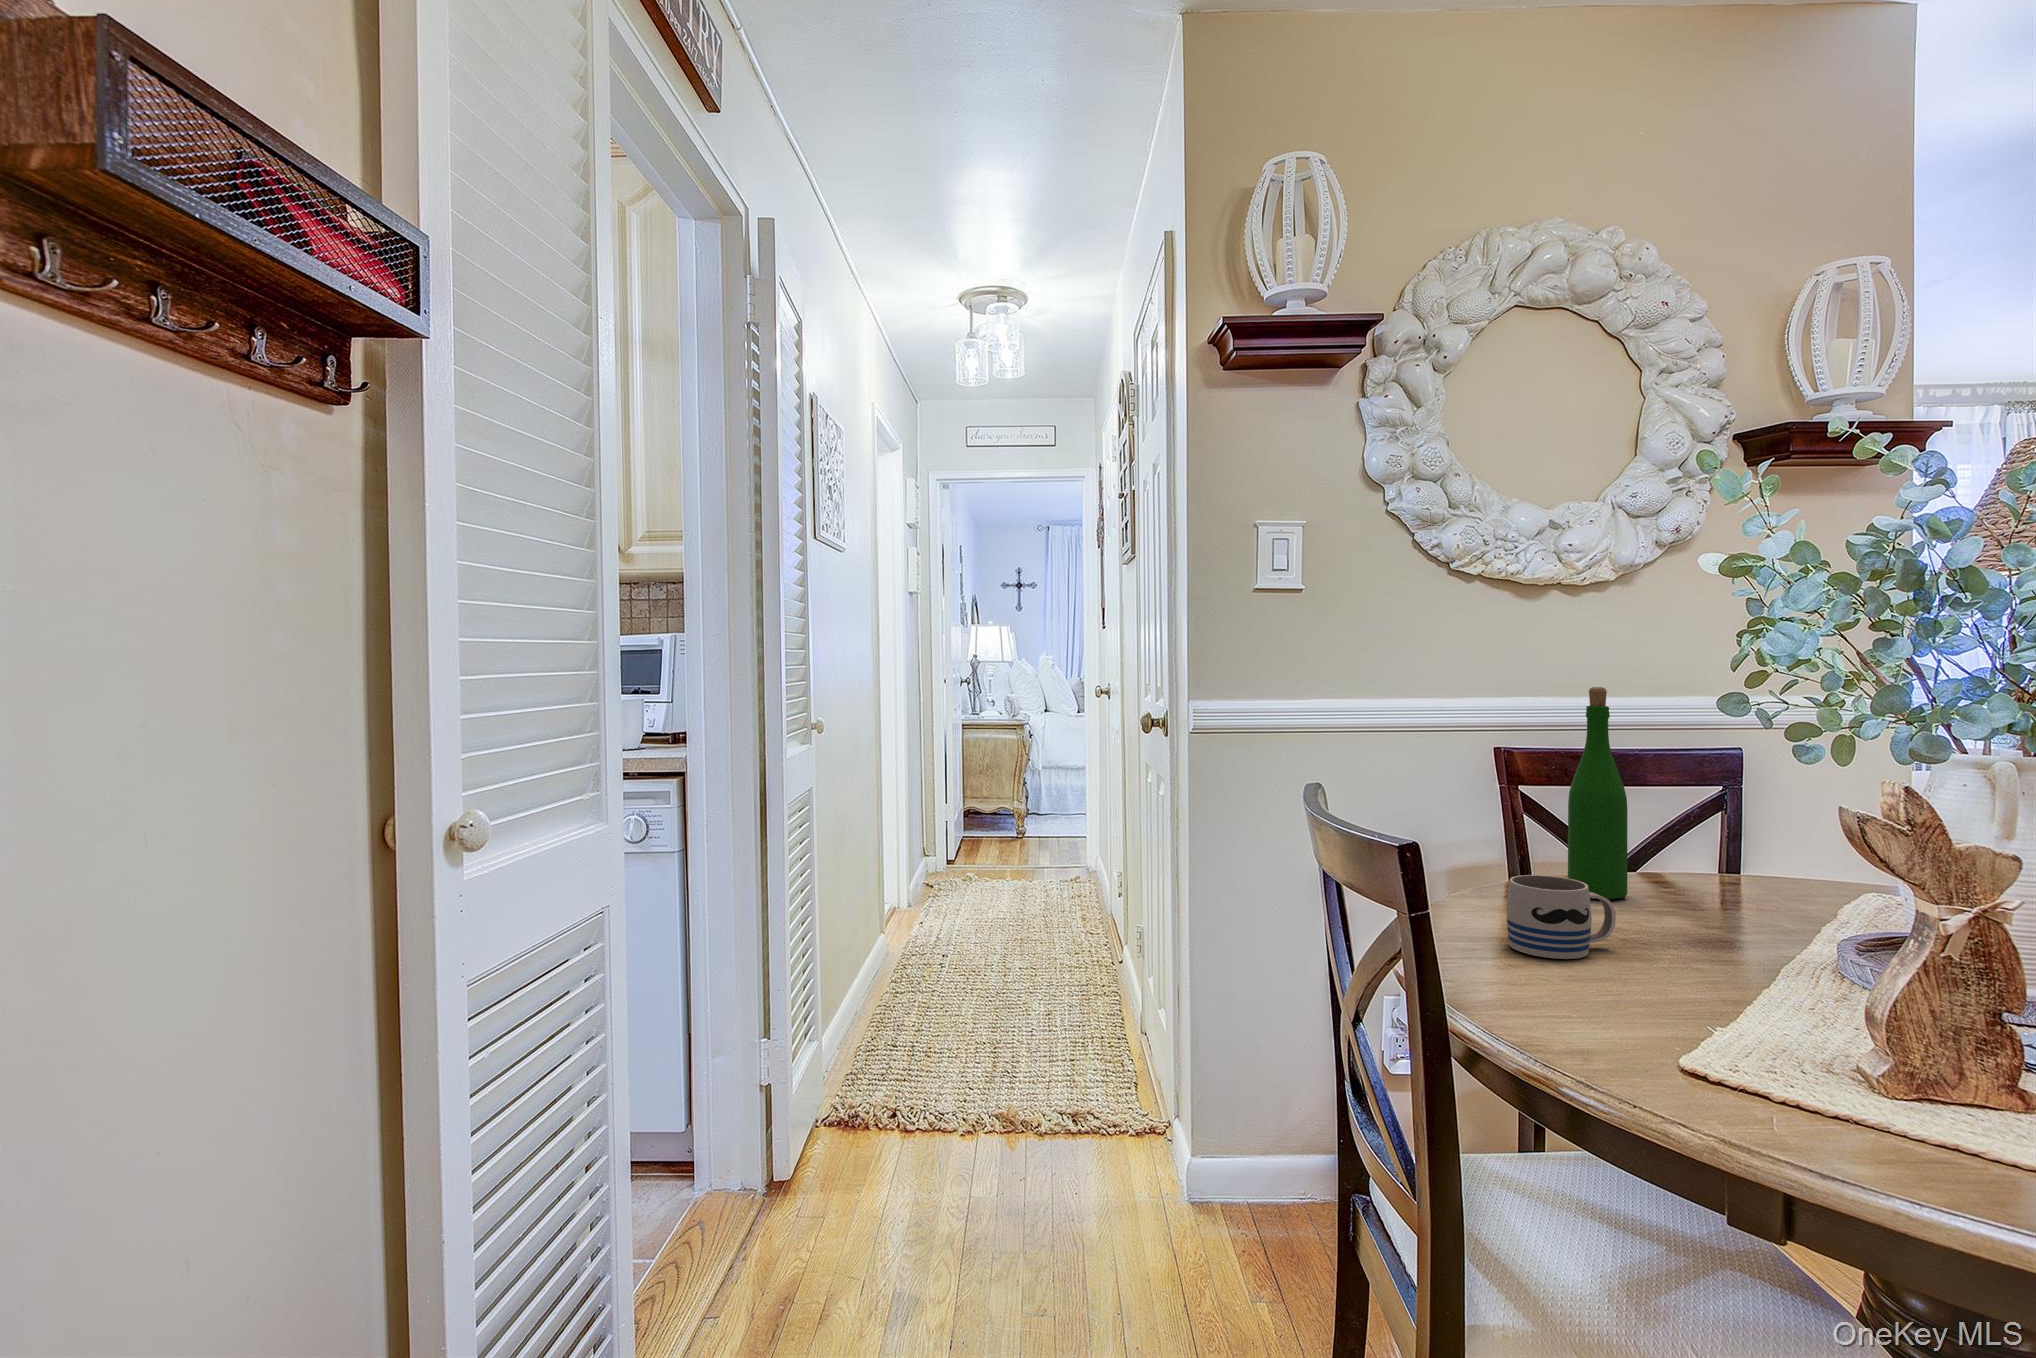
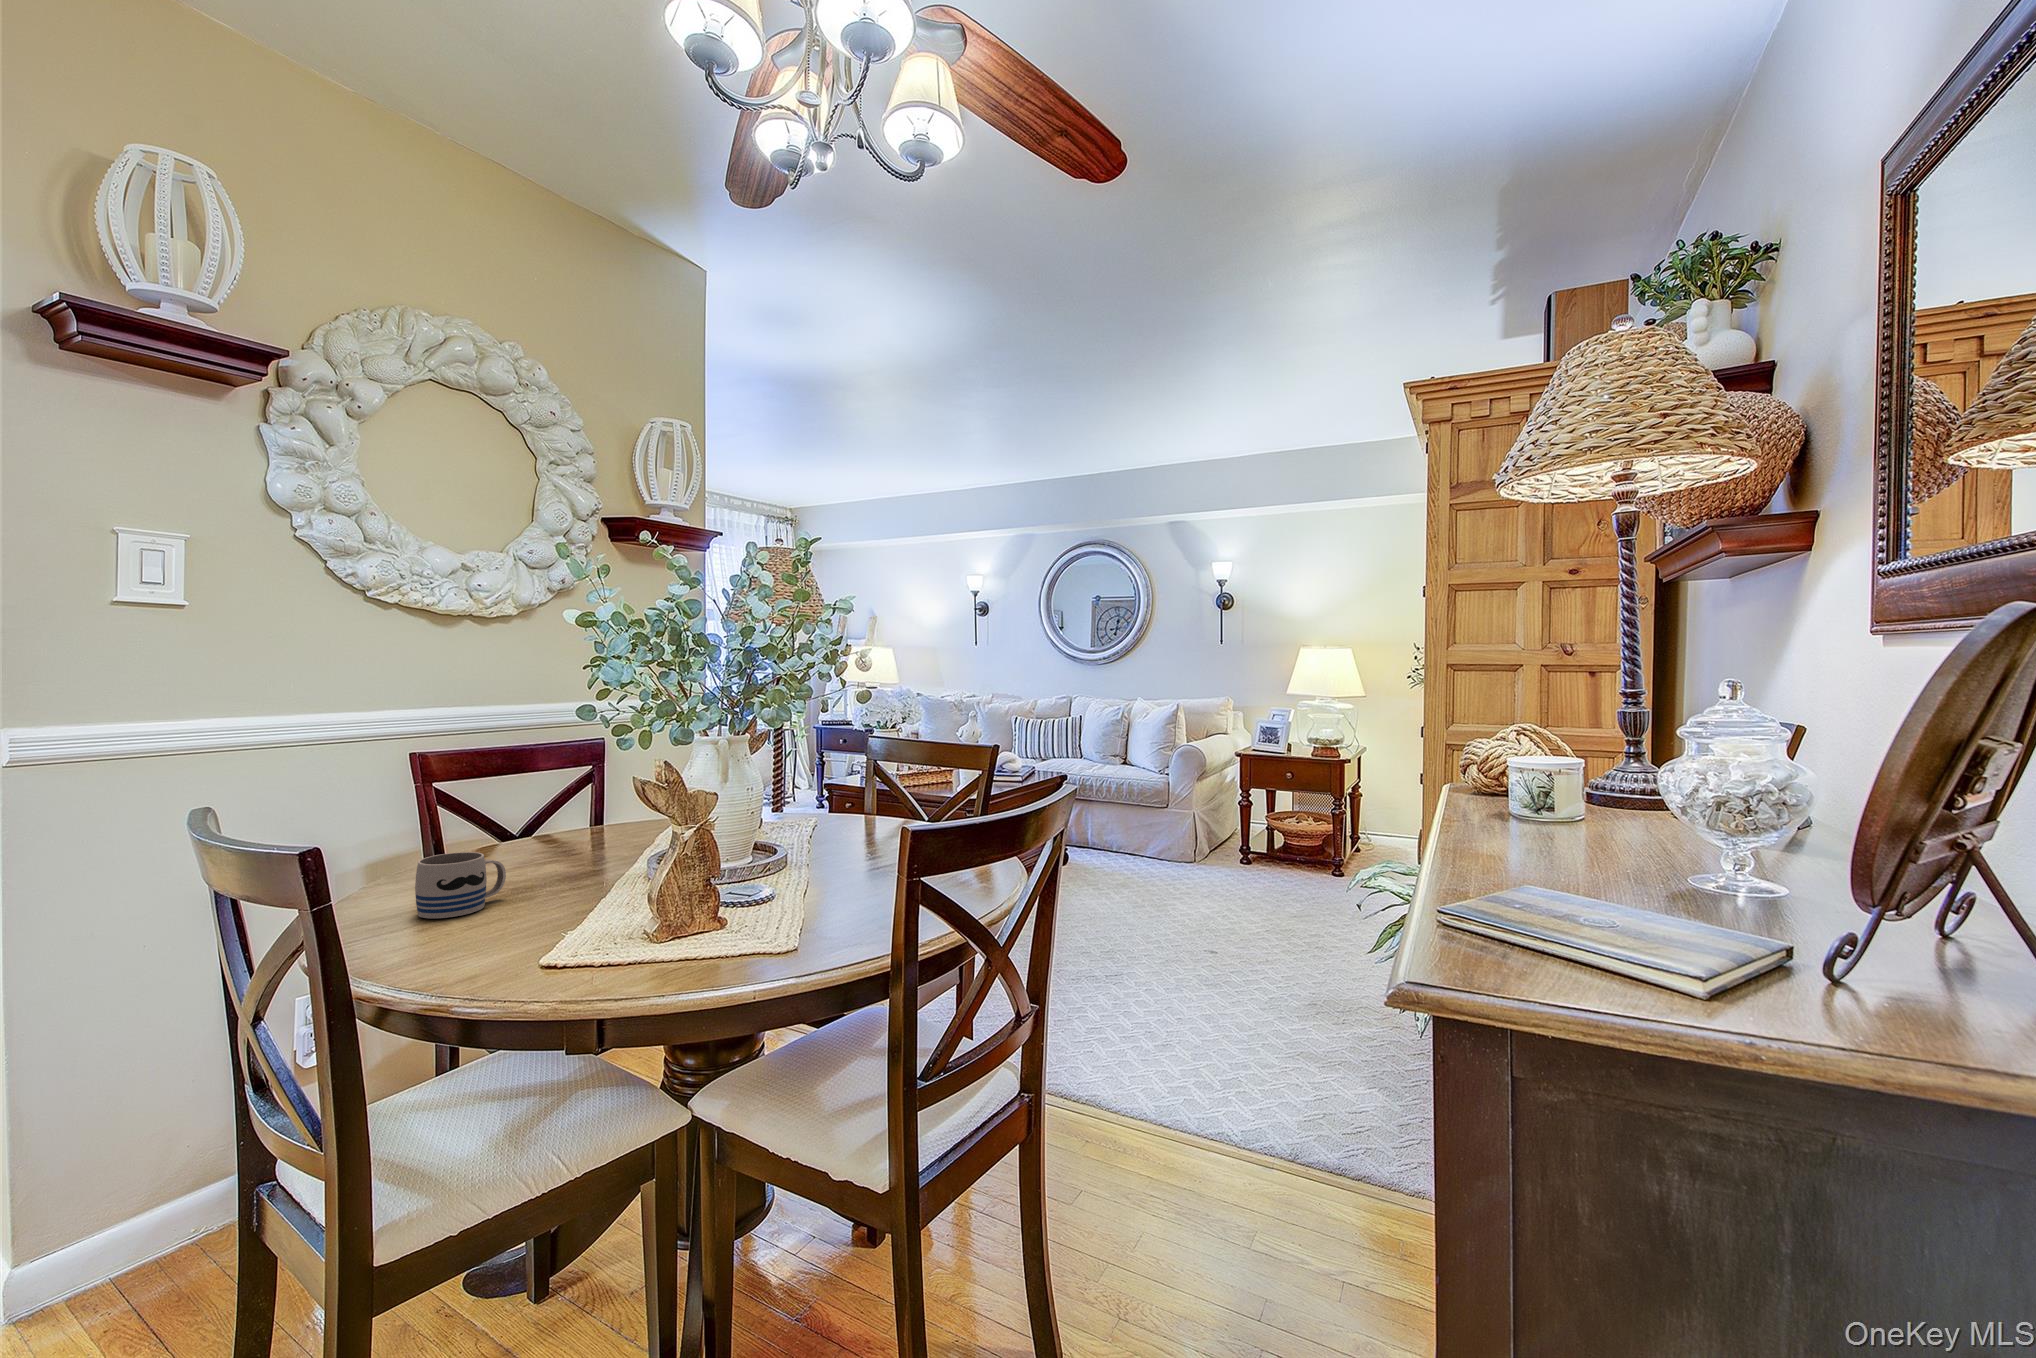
wine bottle: present [1568,687,1627,899] -> none [473,701,520,865]

